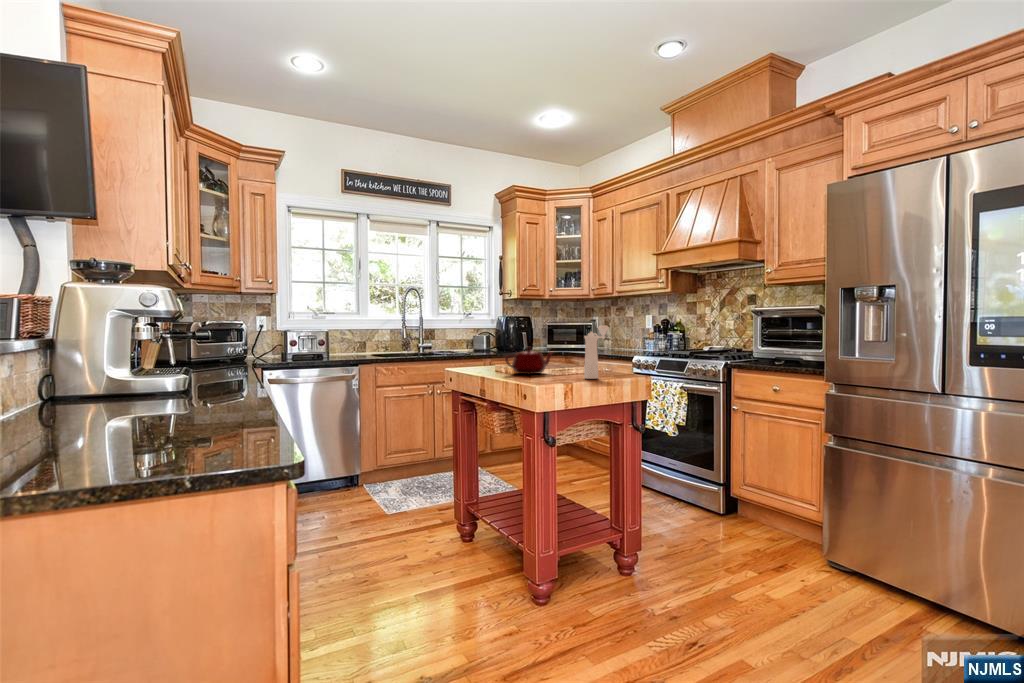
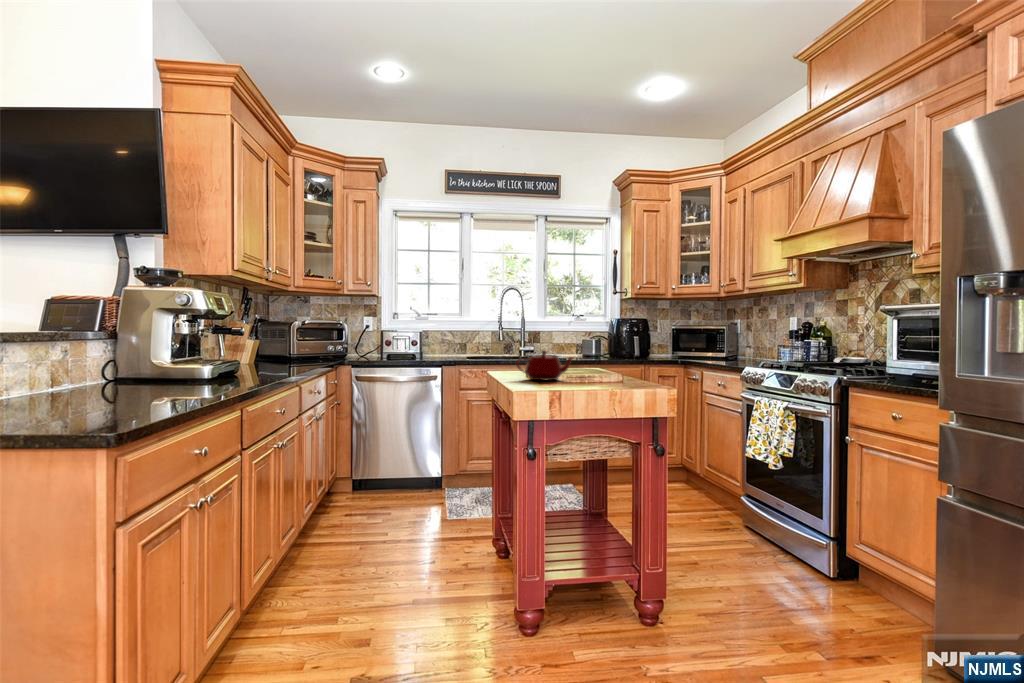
pepper mill: present [584,325,608,379] -> none [585,328,623,388]

